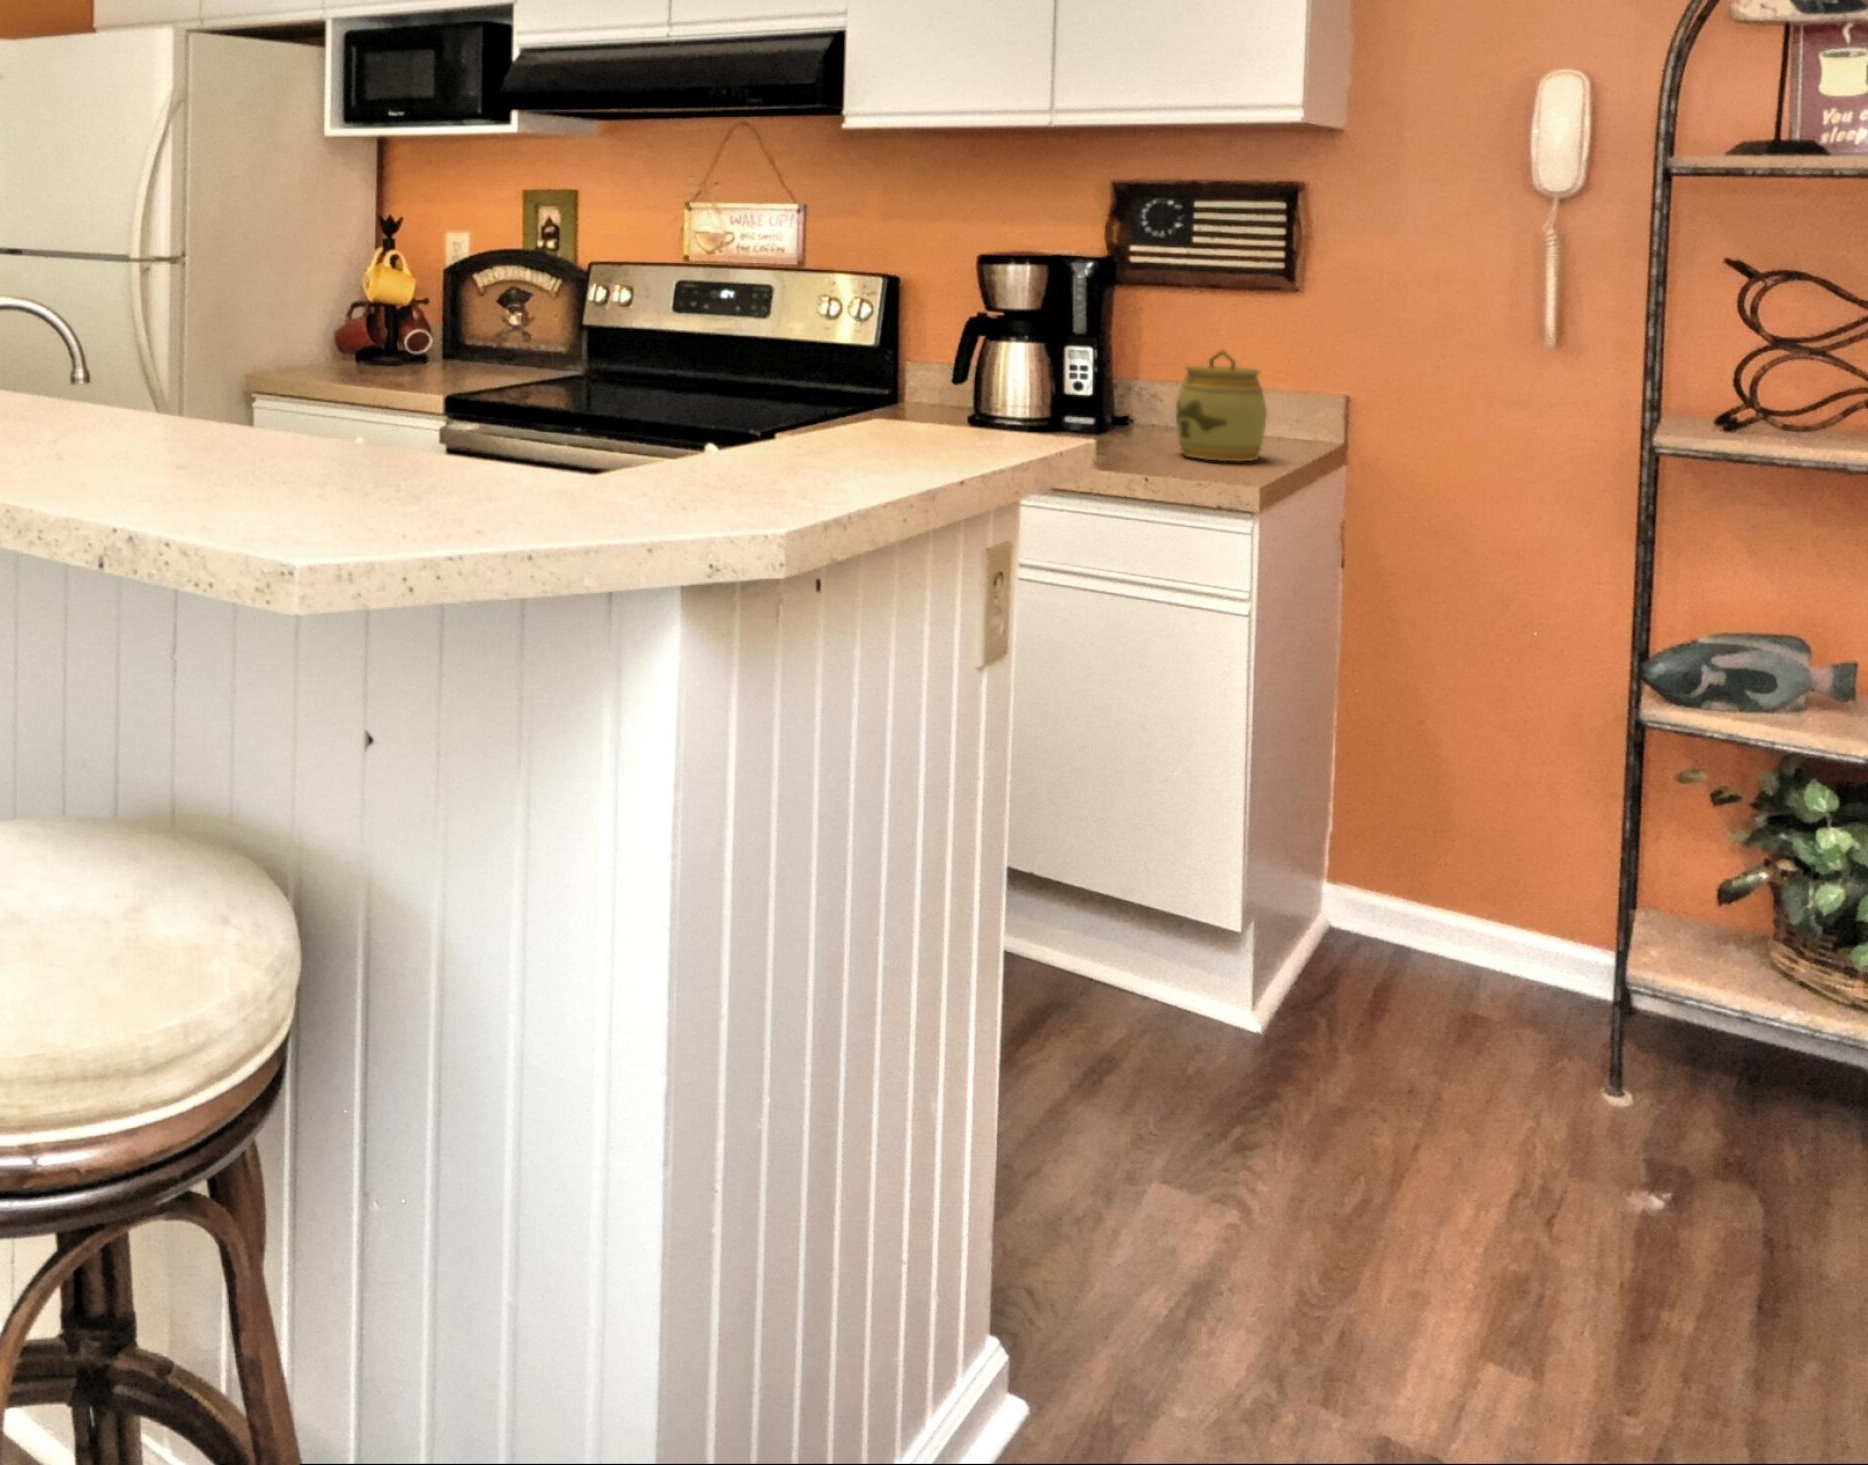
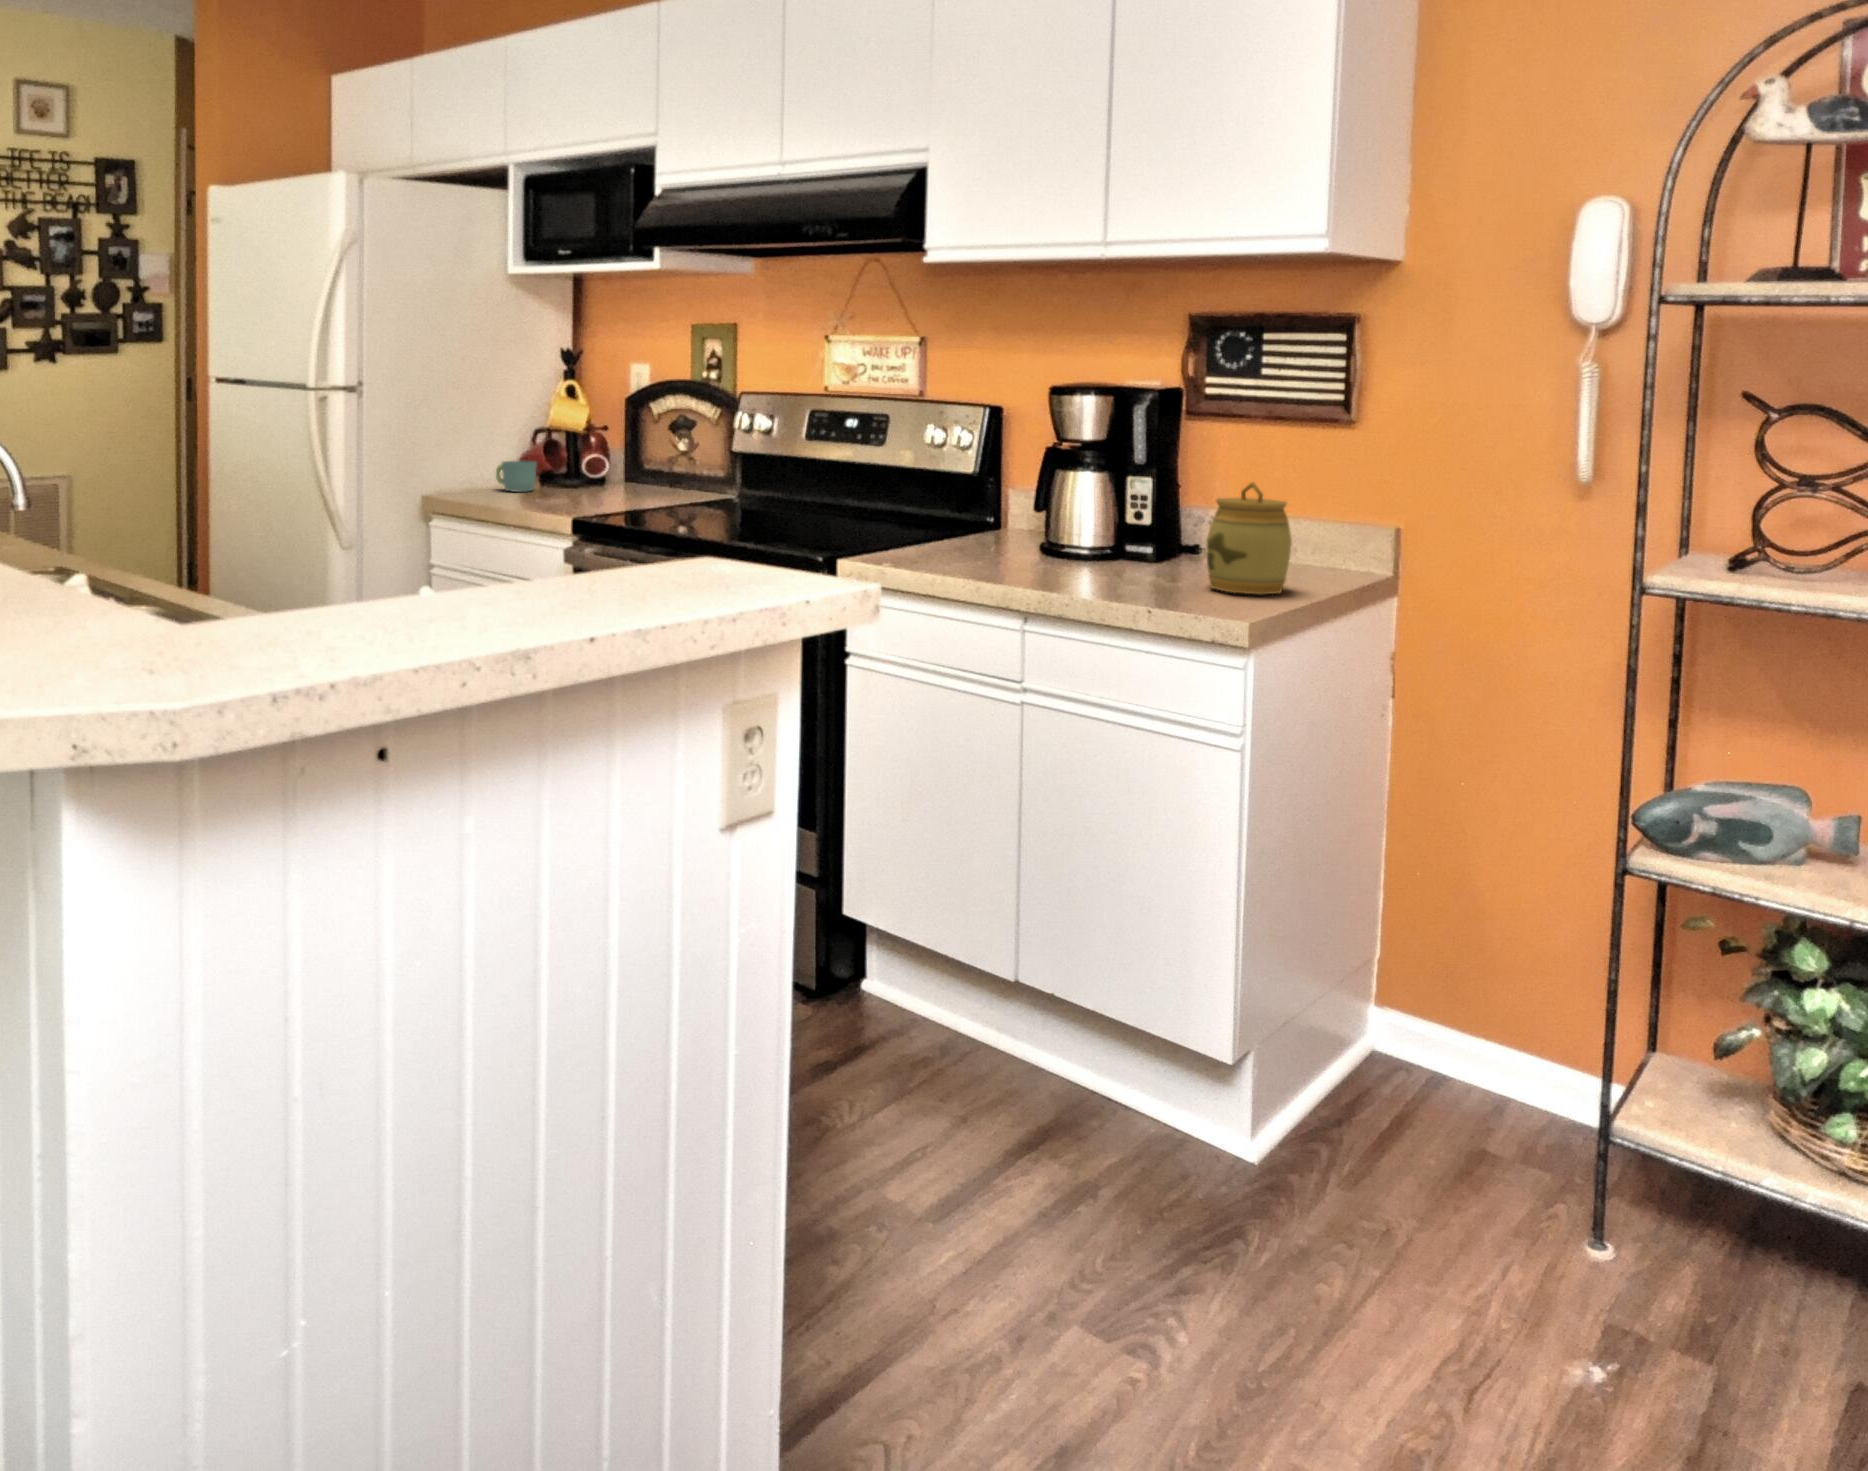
mug: none [319,336,366,369] -> present [496,461,537,492]

